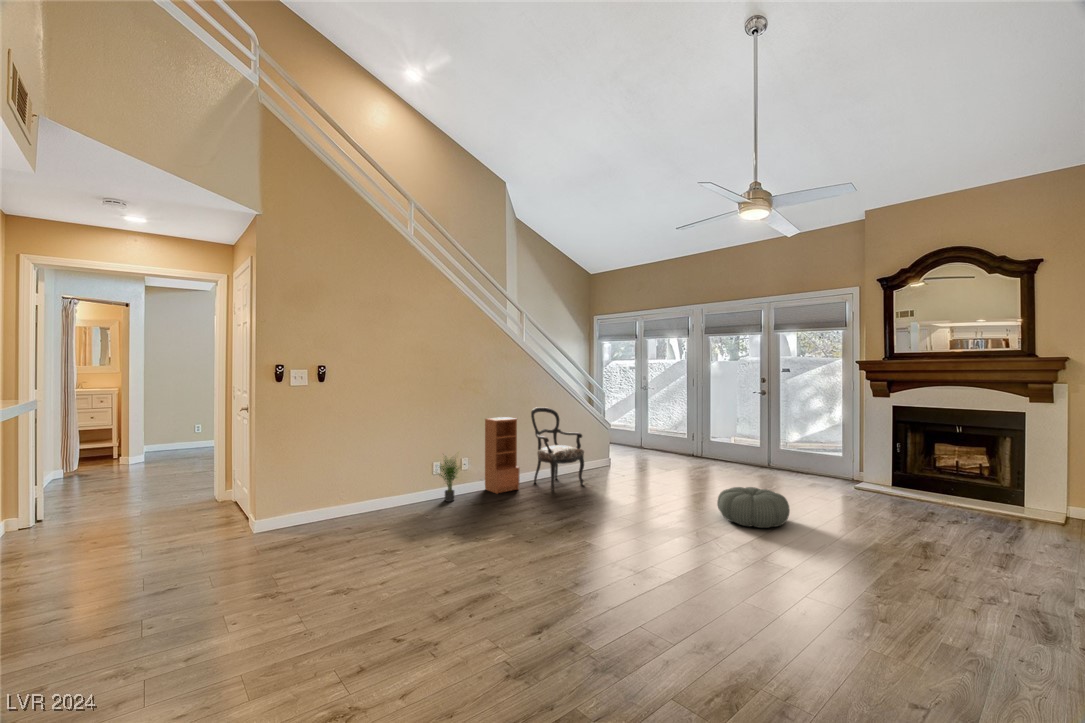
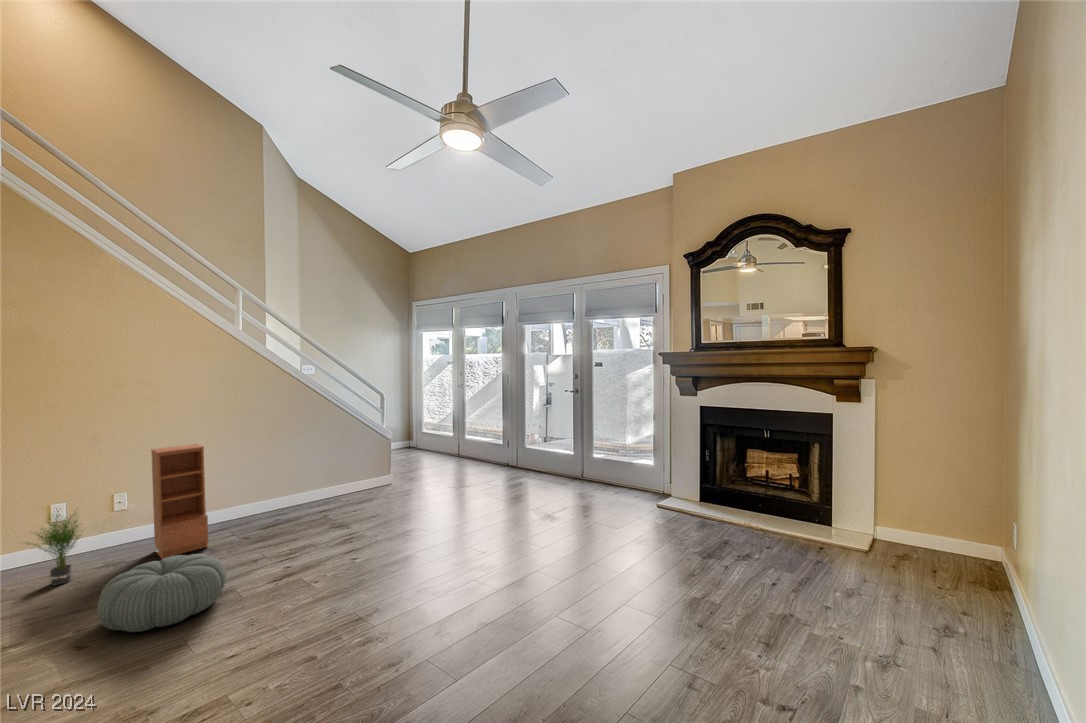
armchair: present [531,407,584,490] -> none [240,425,318,545]
pouf: present [717,487,790,528] -> present [97,554,226,632]

